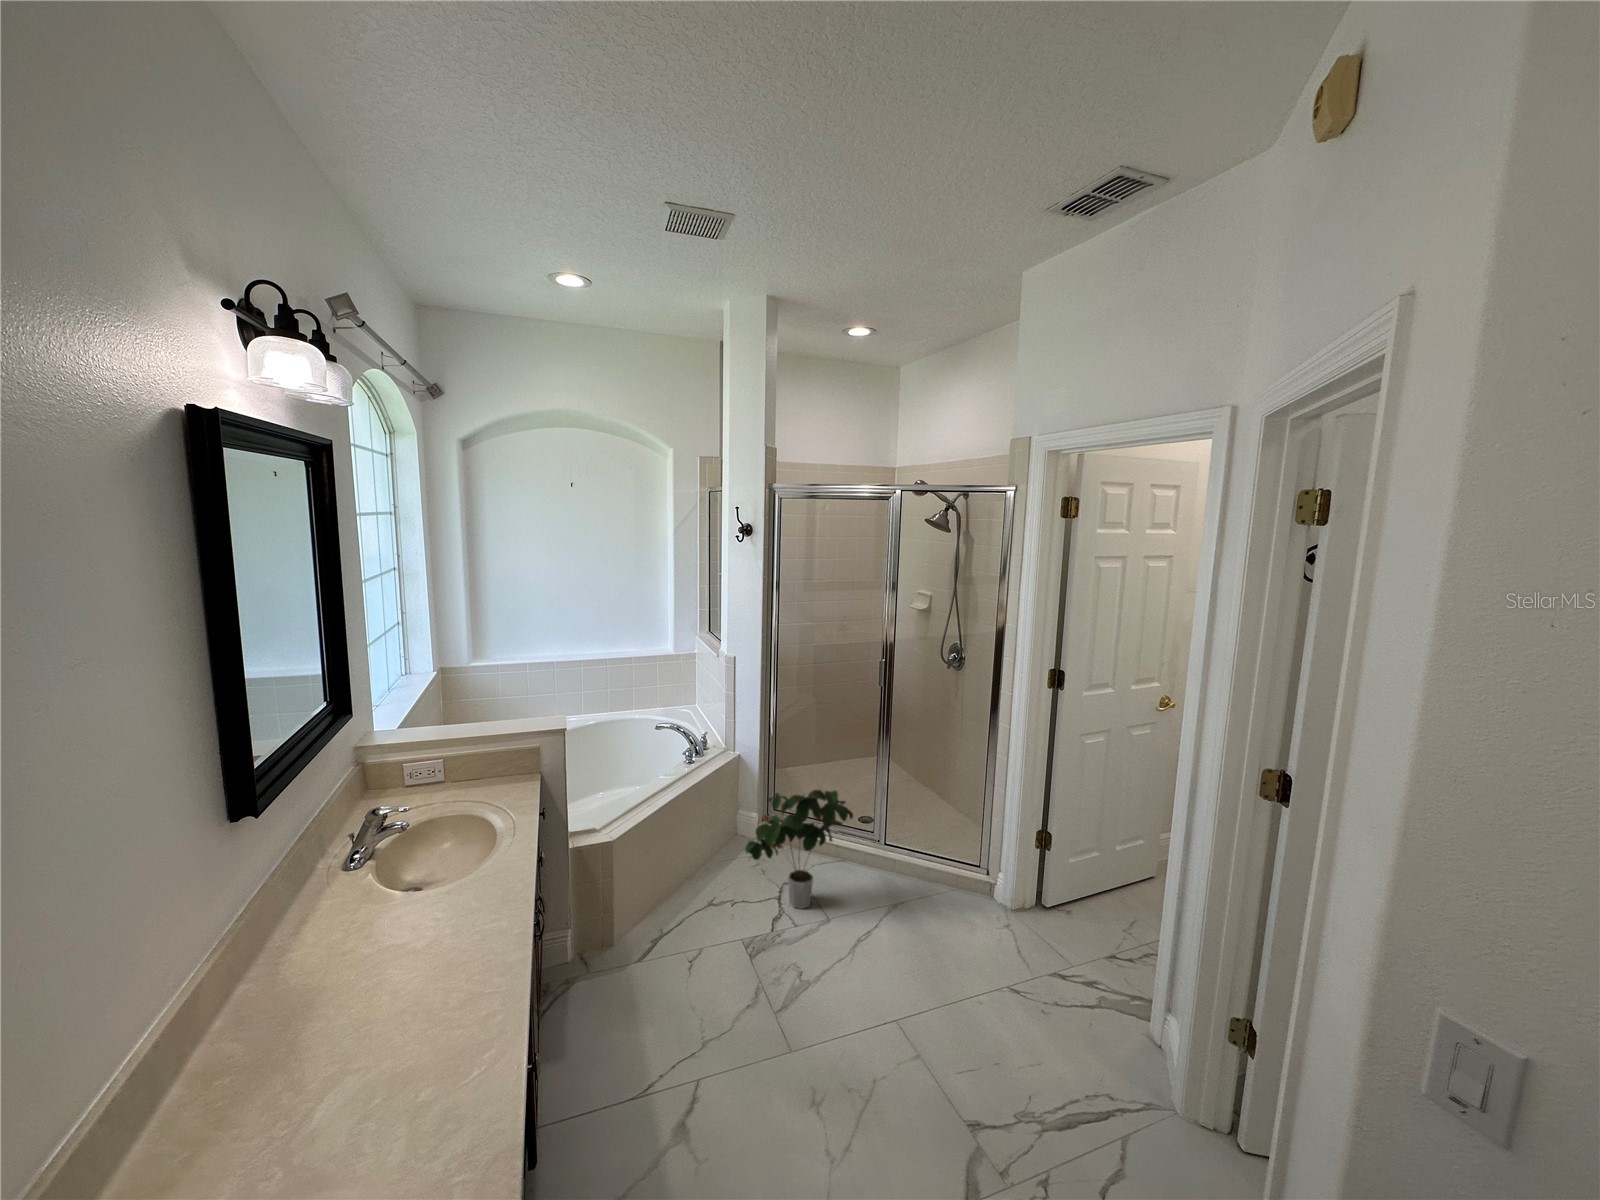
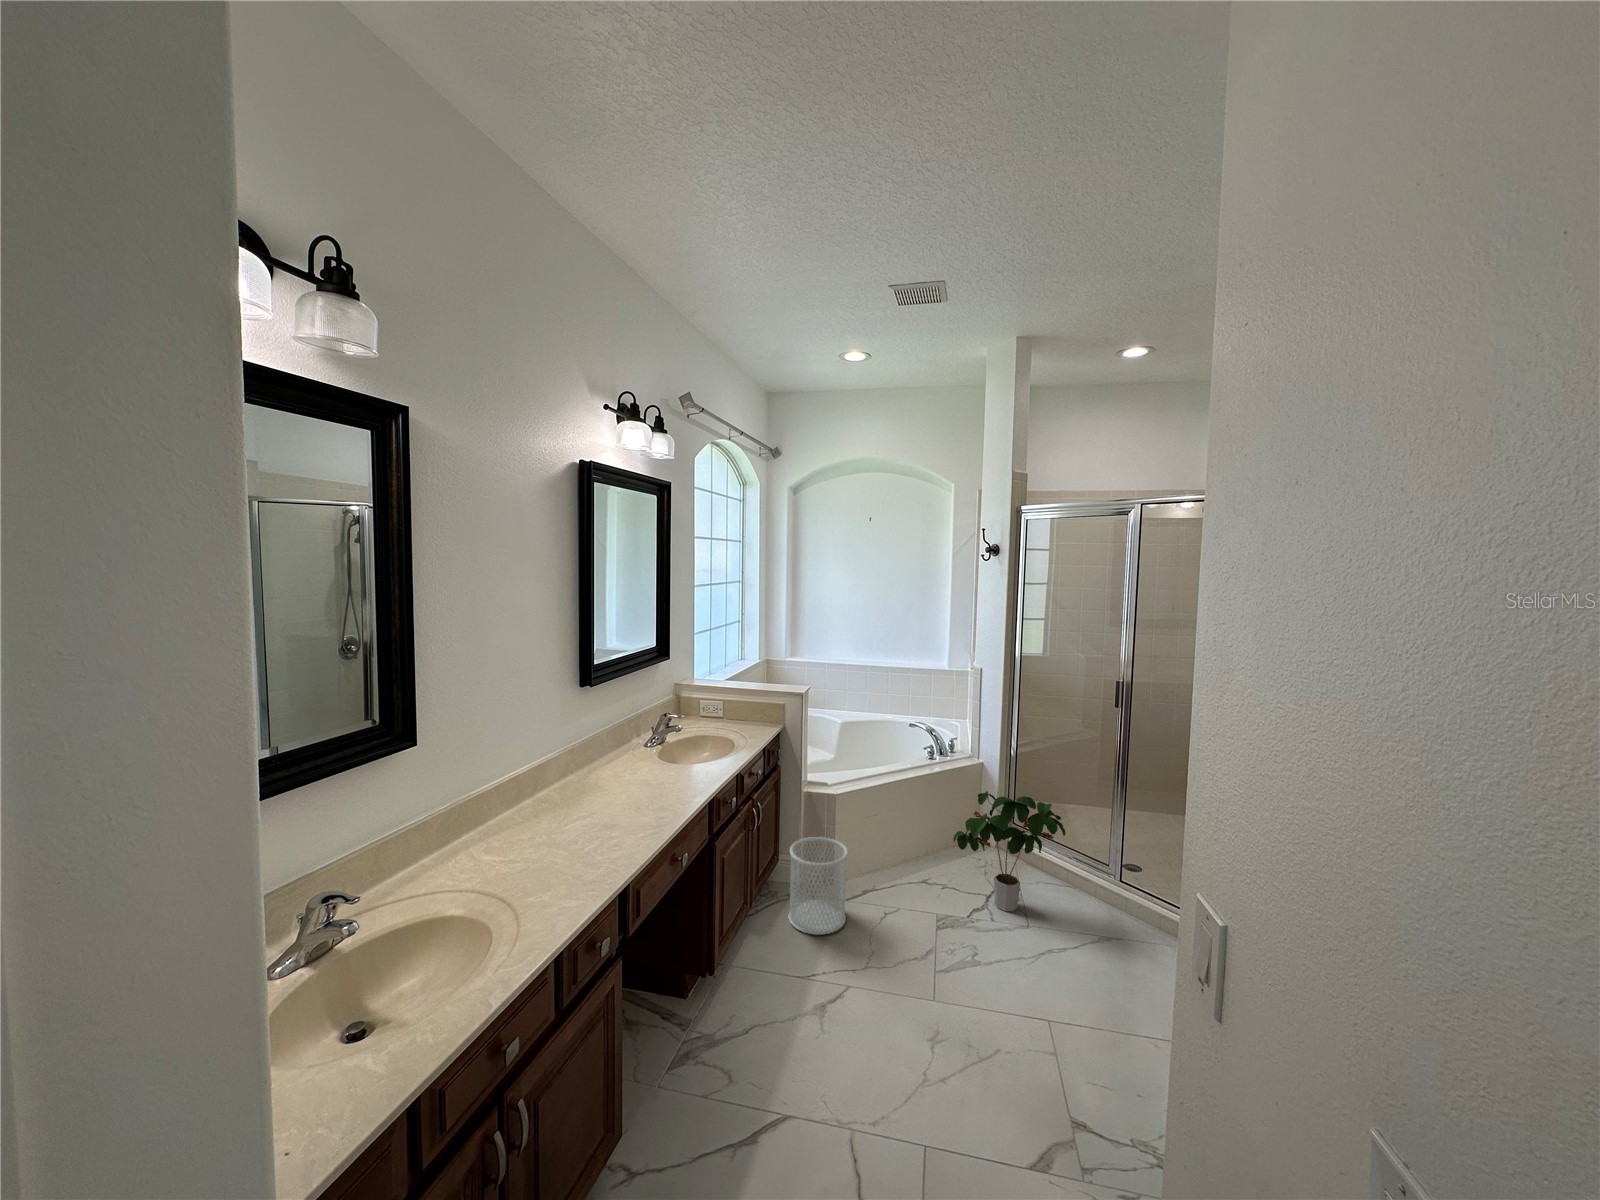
wastebasket: none [577,900,653,1031] -> present [789,837,848,935]

